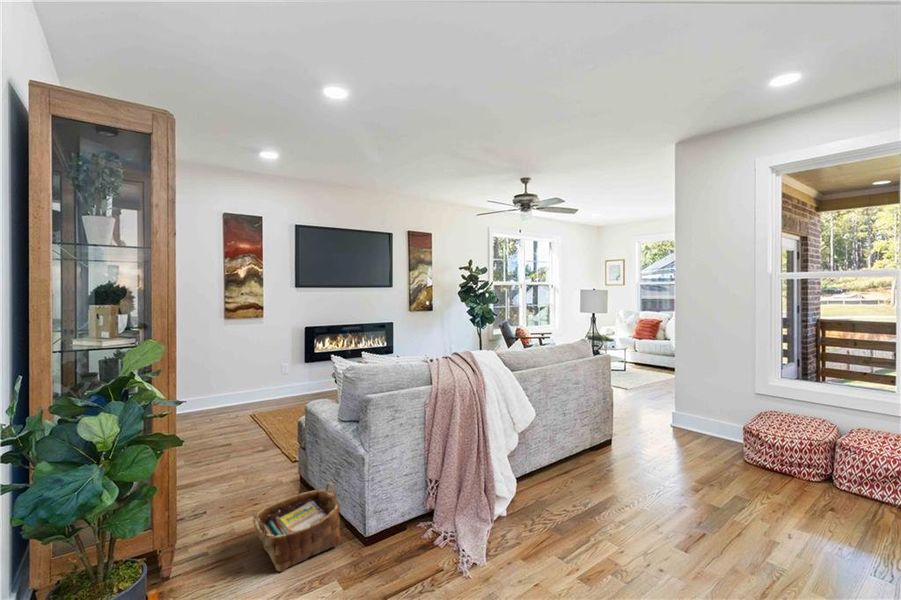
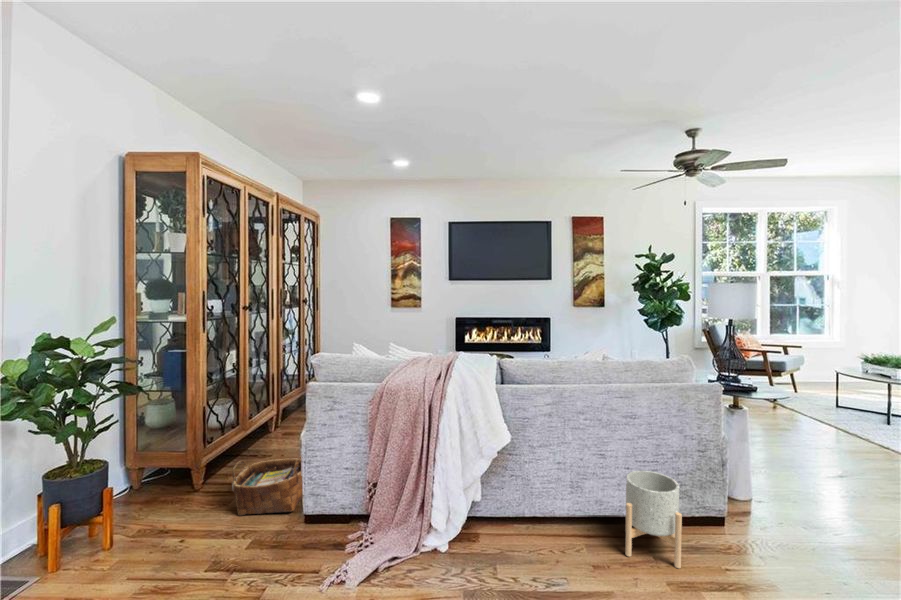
planter: none [577,419,623,477] -> present [625,471,682,568]

